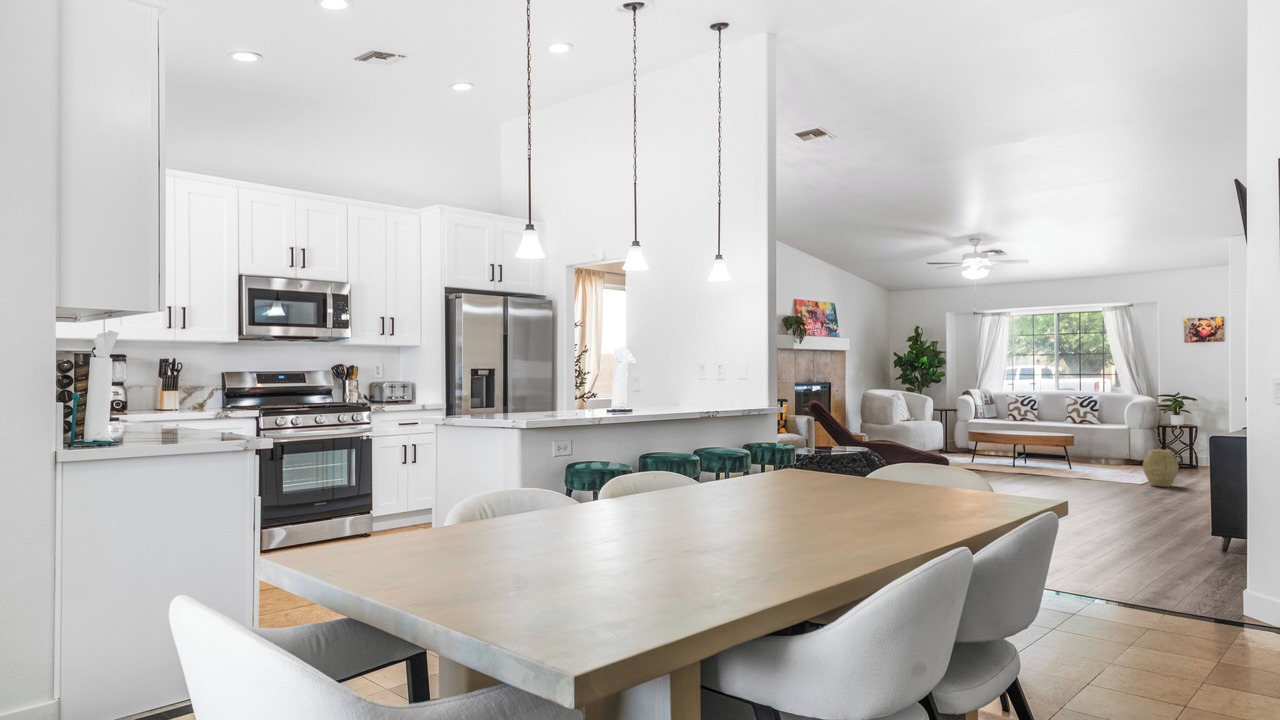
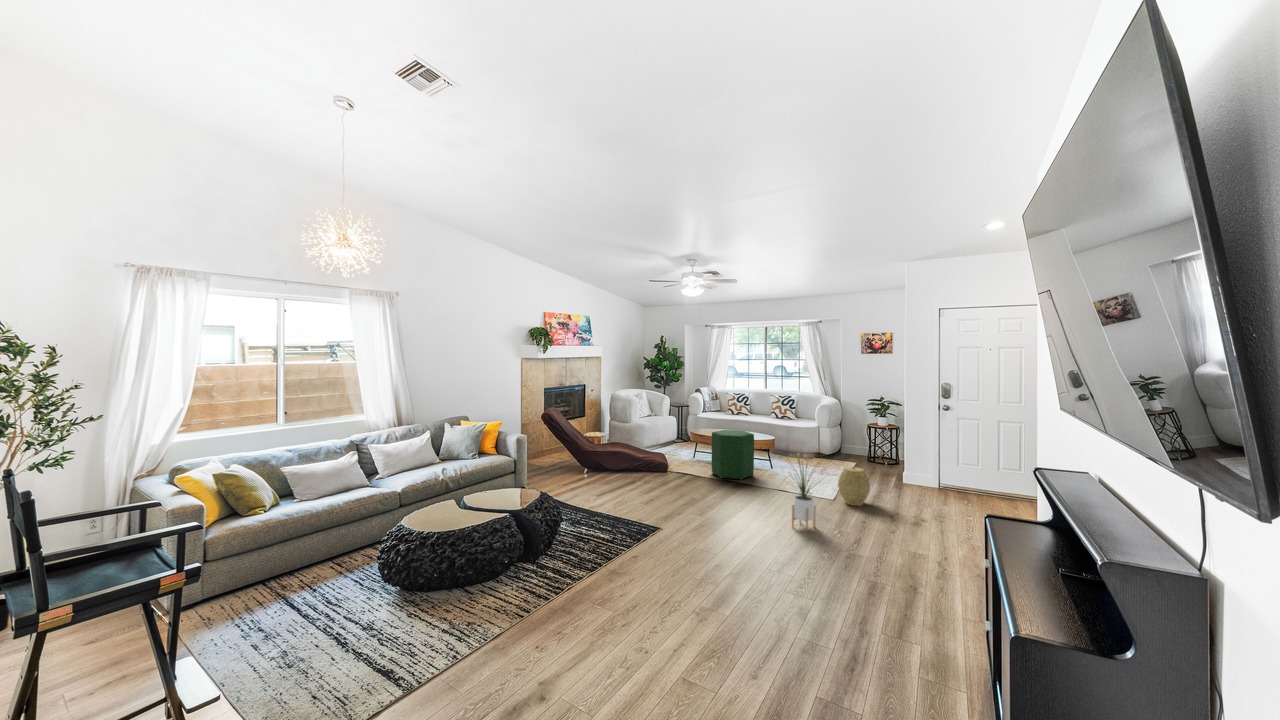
house plant: none [1081,419,1126,494] -> present [792,458,816,531]
ottoman: none [997,424,1047,473] -> present [712,430,754,480]

